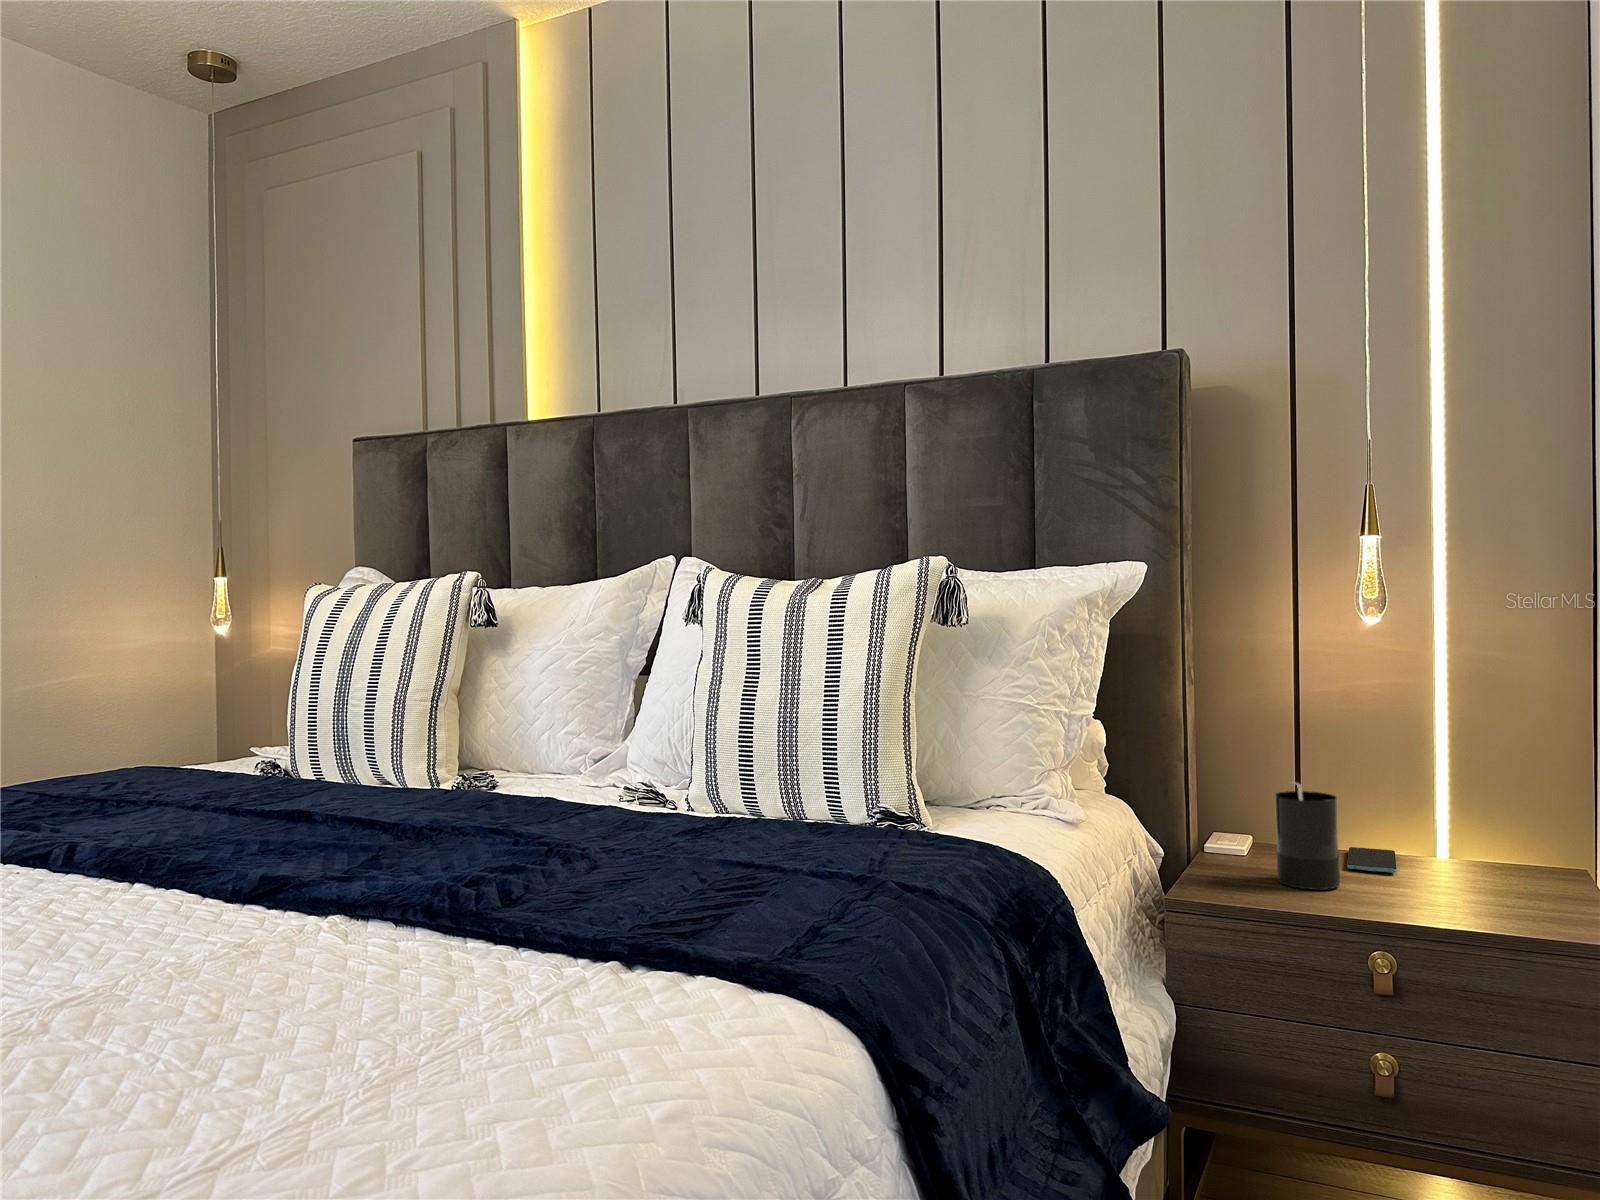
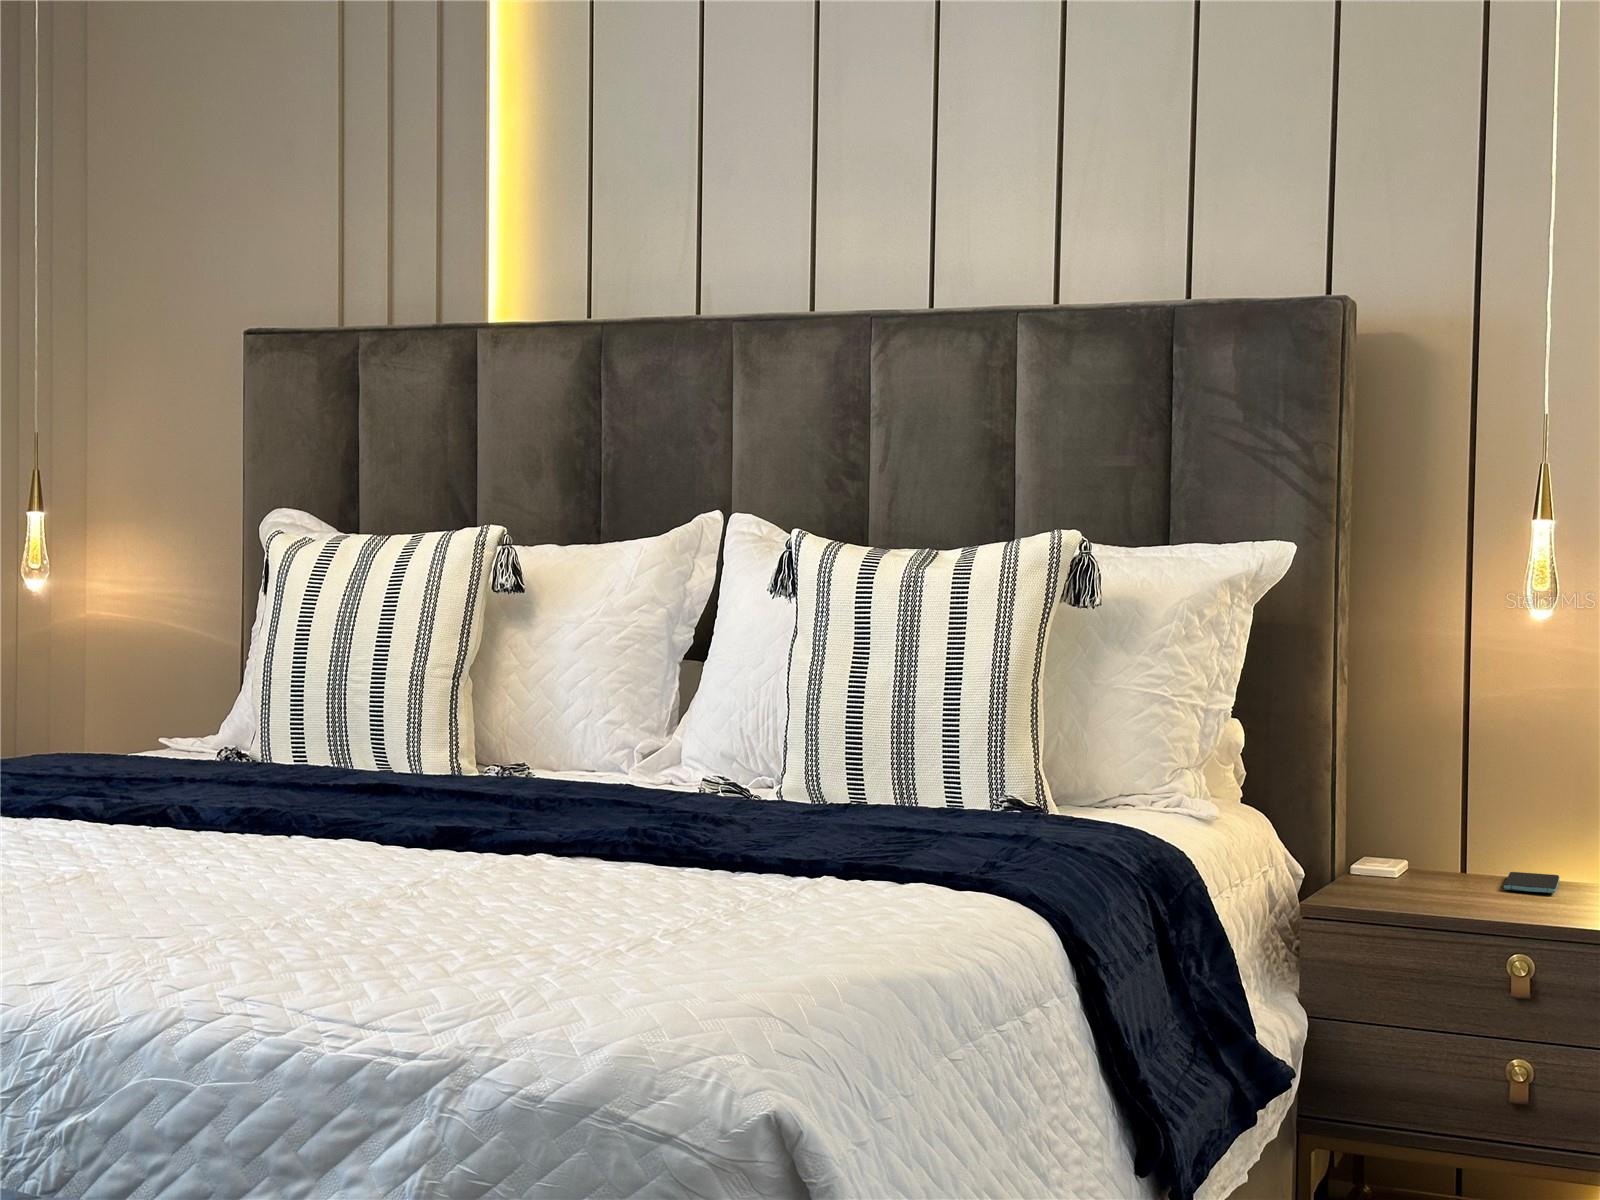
candle: present [1275,782,1340,890] -> none [1426,791,1492,904]

